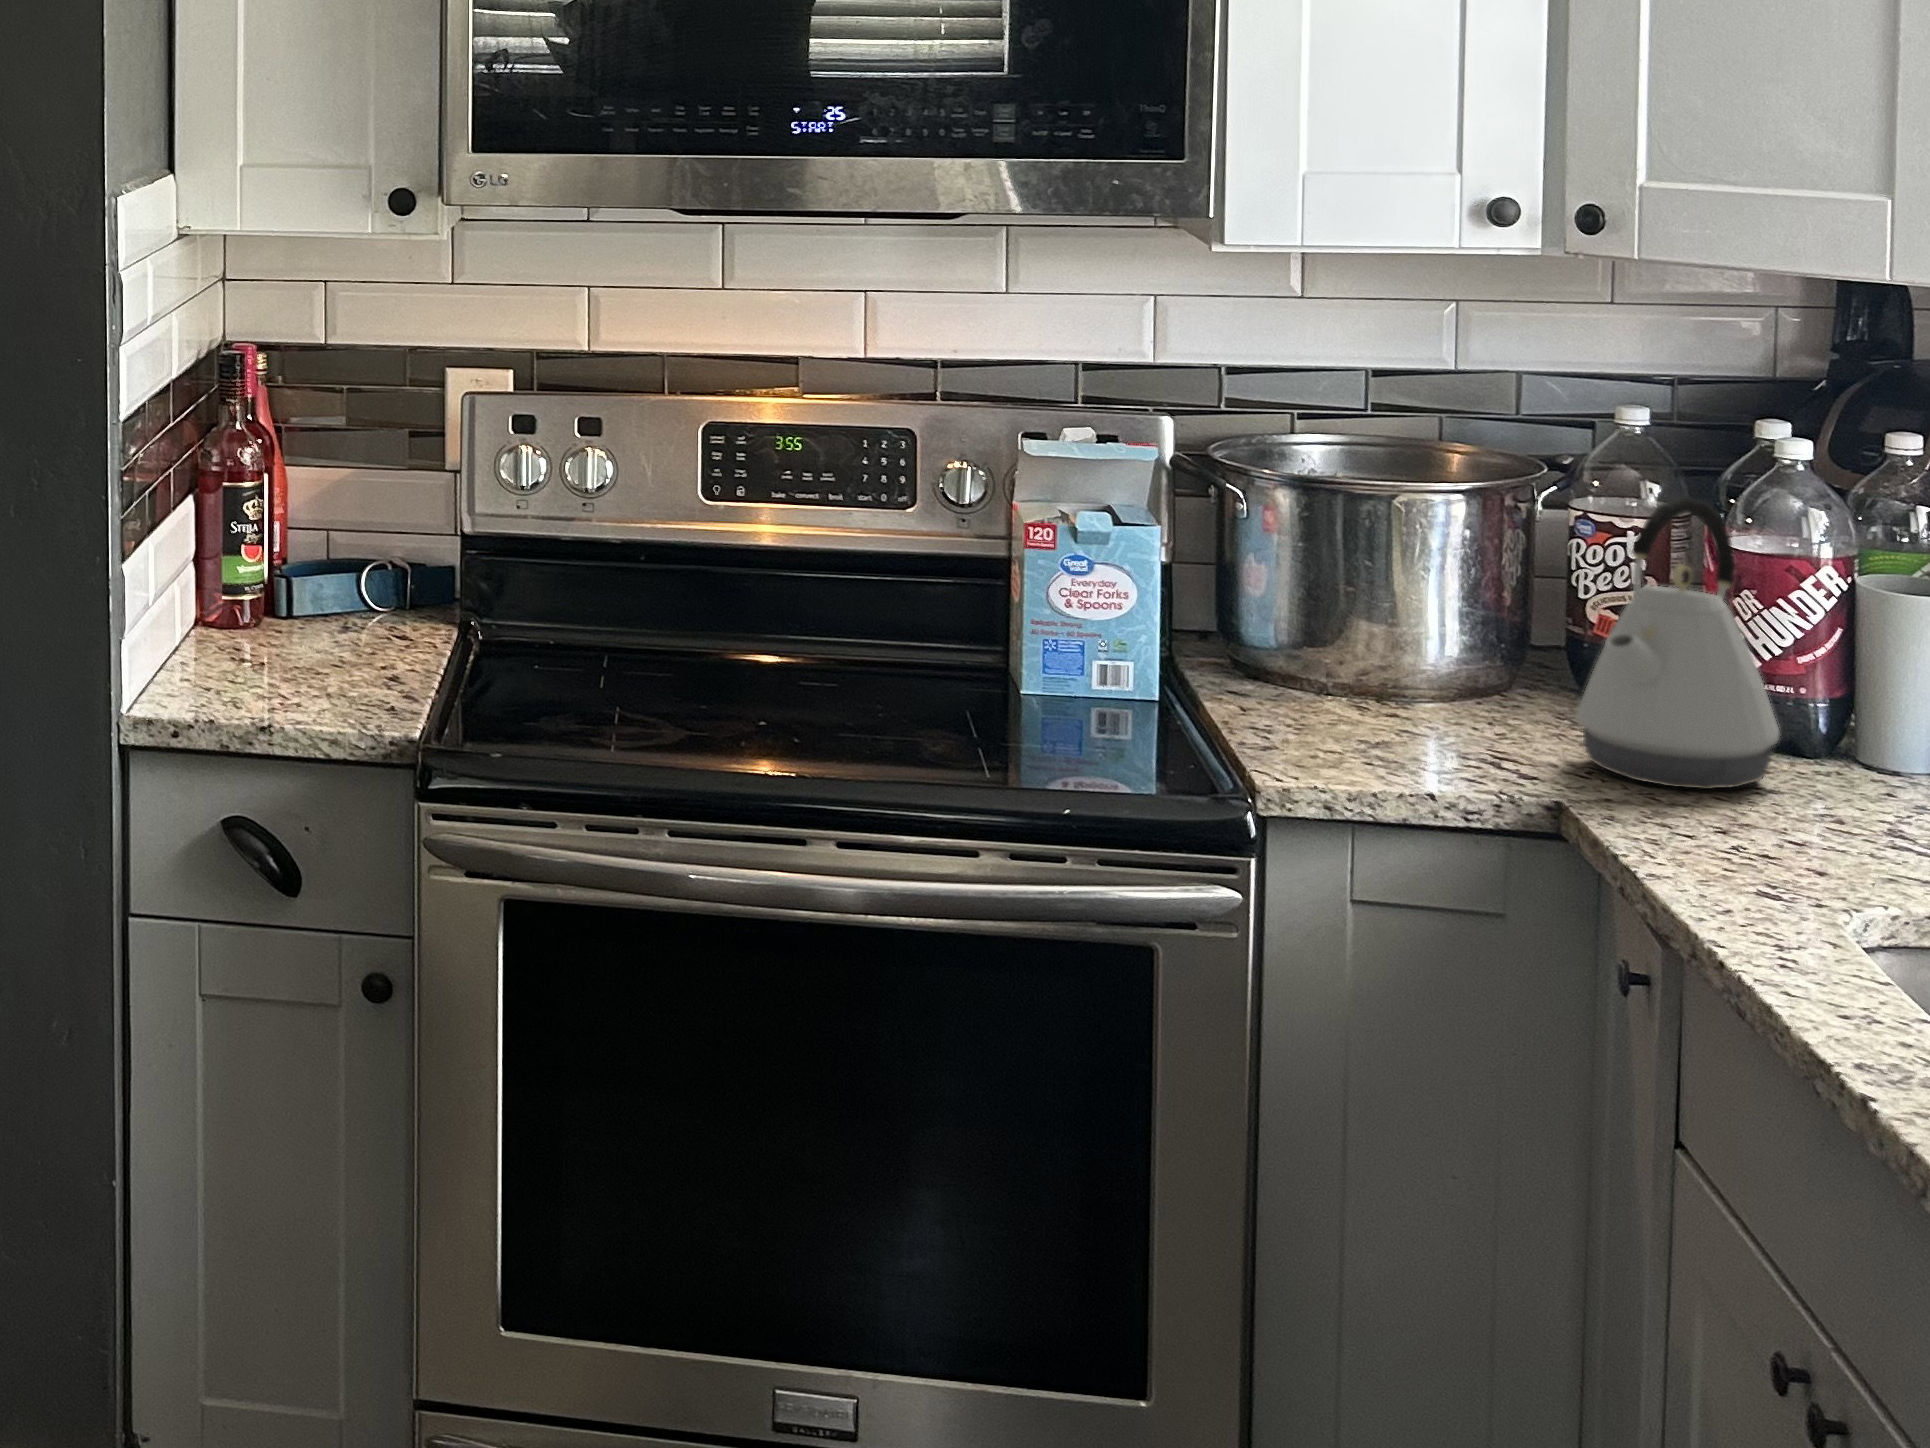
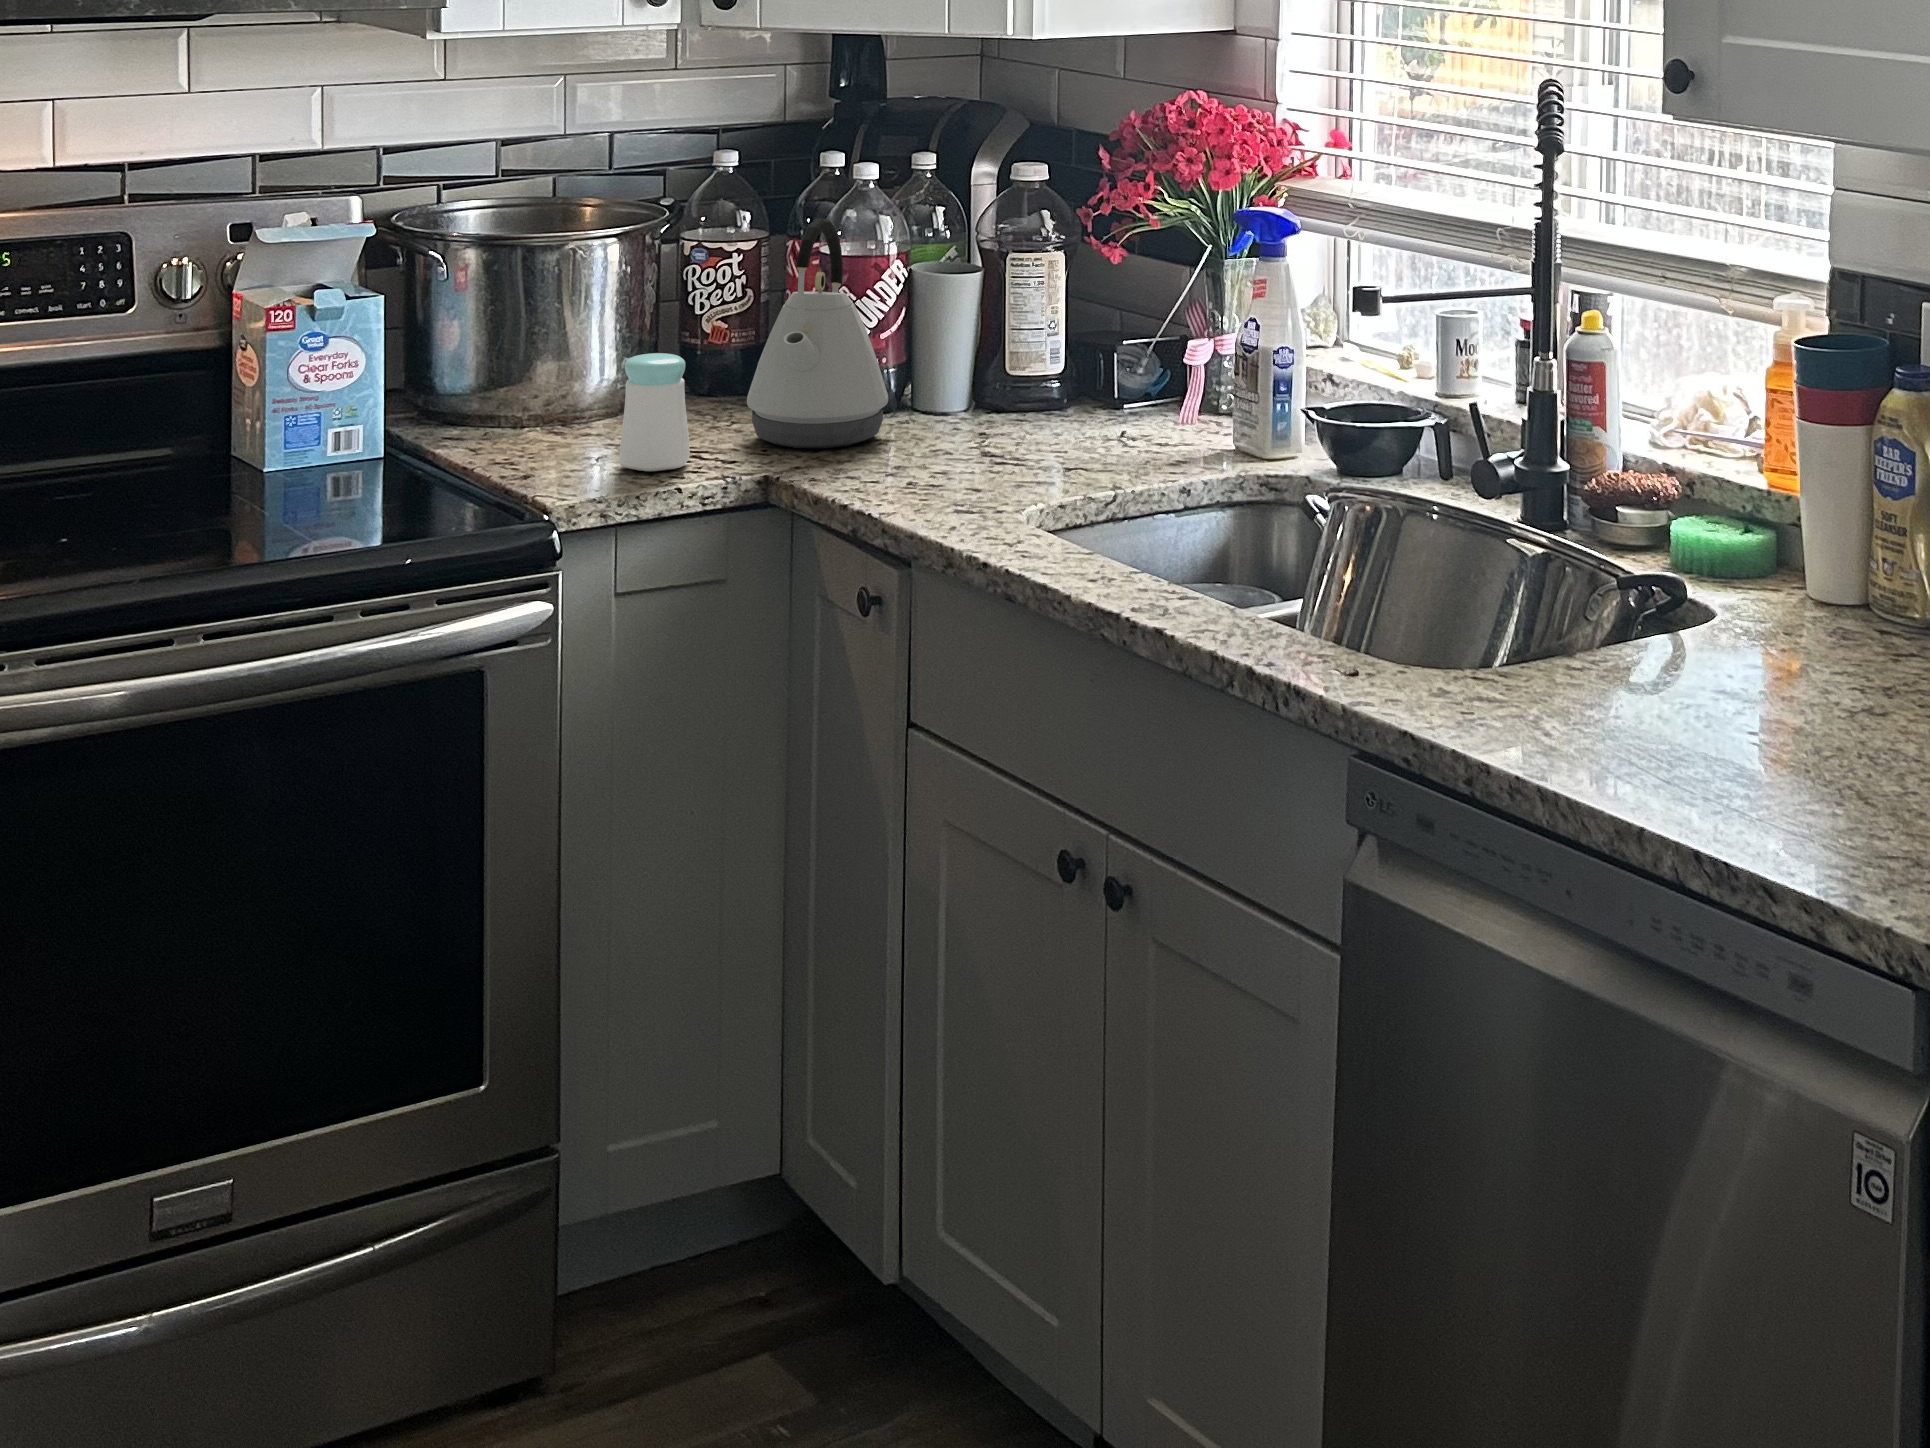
salt shaker: none [1378,632,1474,773] -> present [619,353,690,471]

